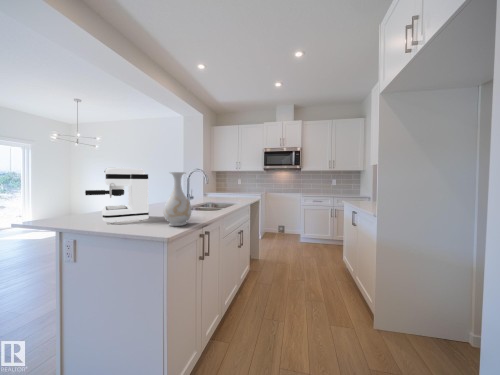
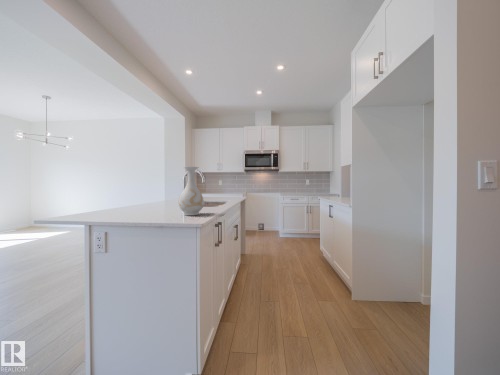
coffee maker: present [85,167,149,223] -> none [98,163,160,215]

